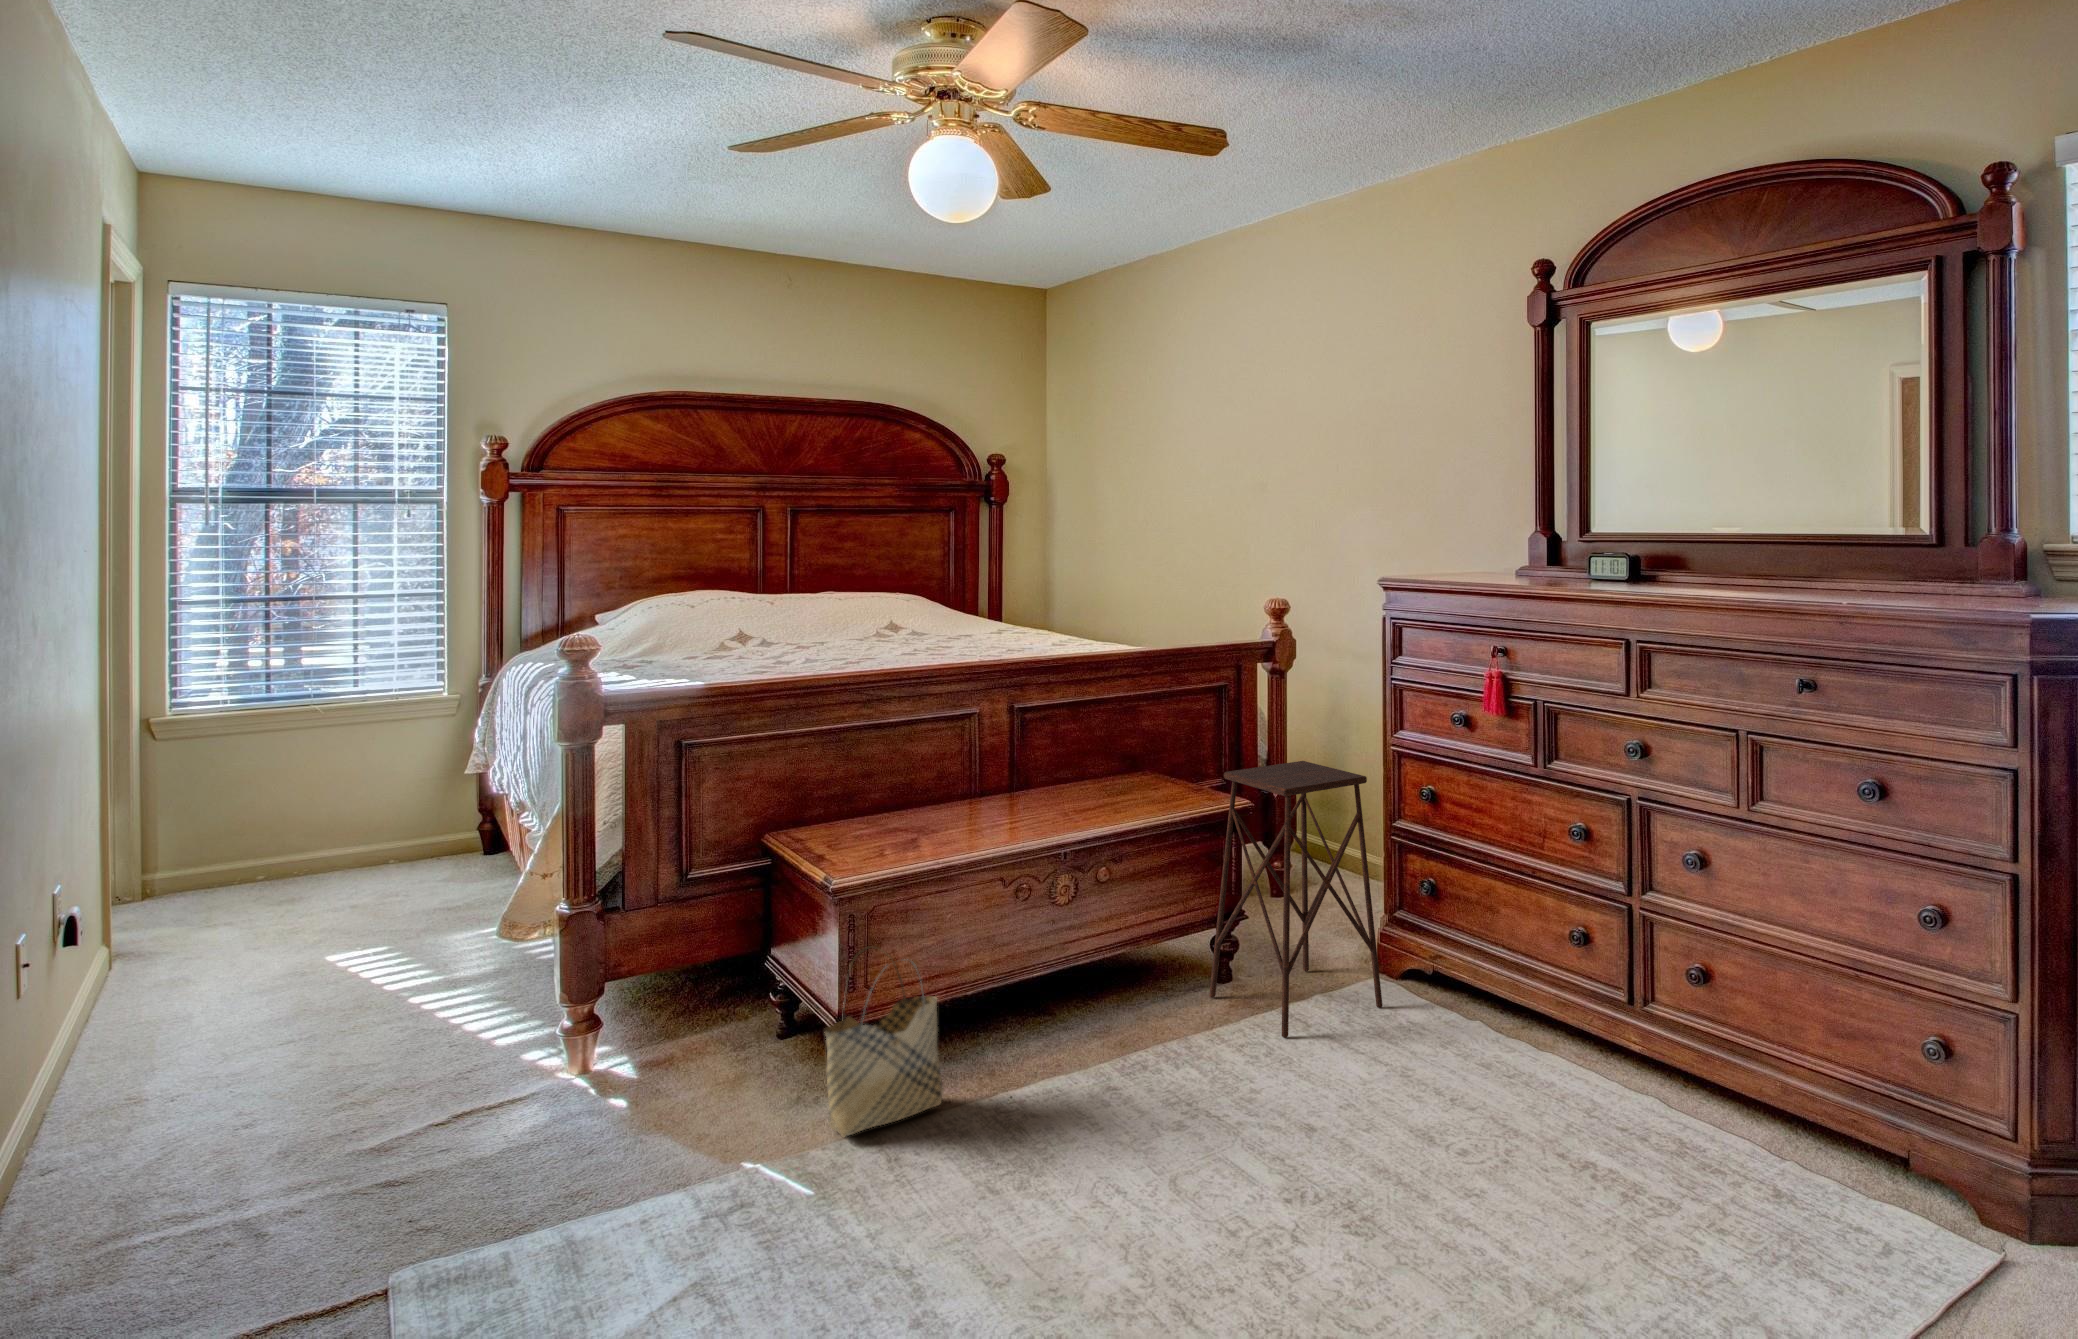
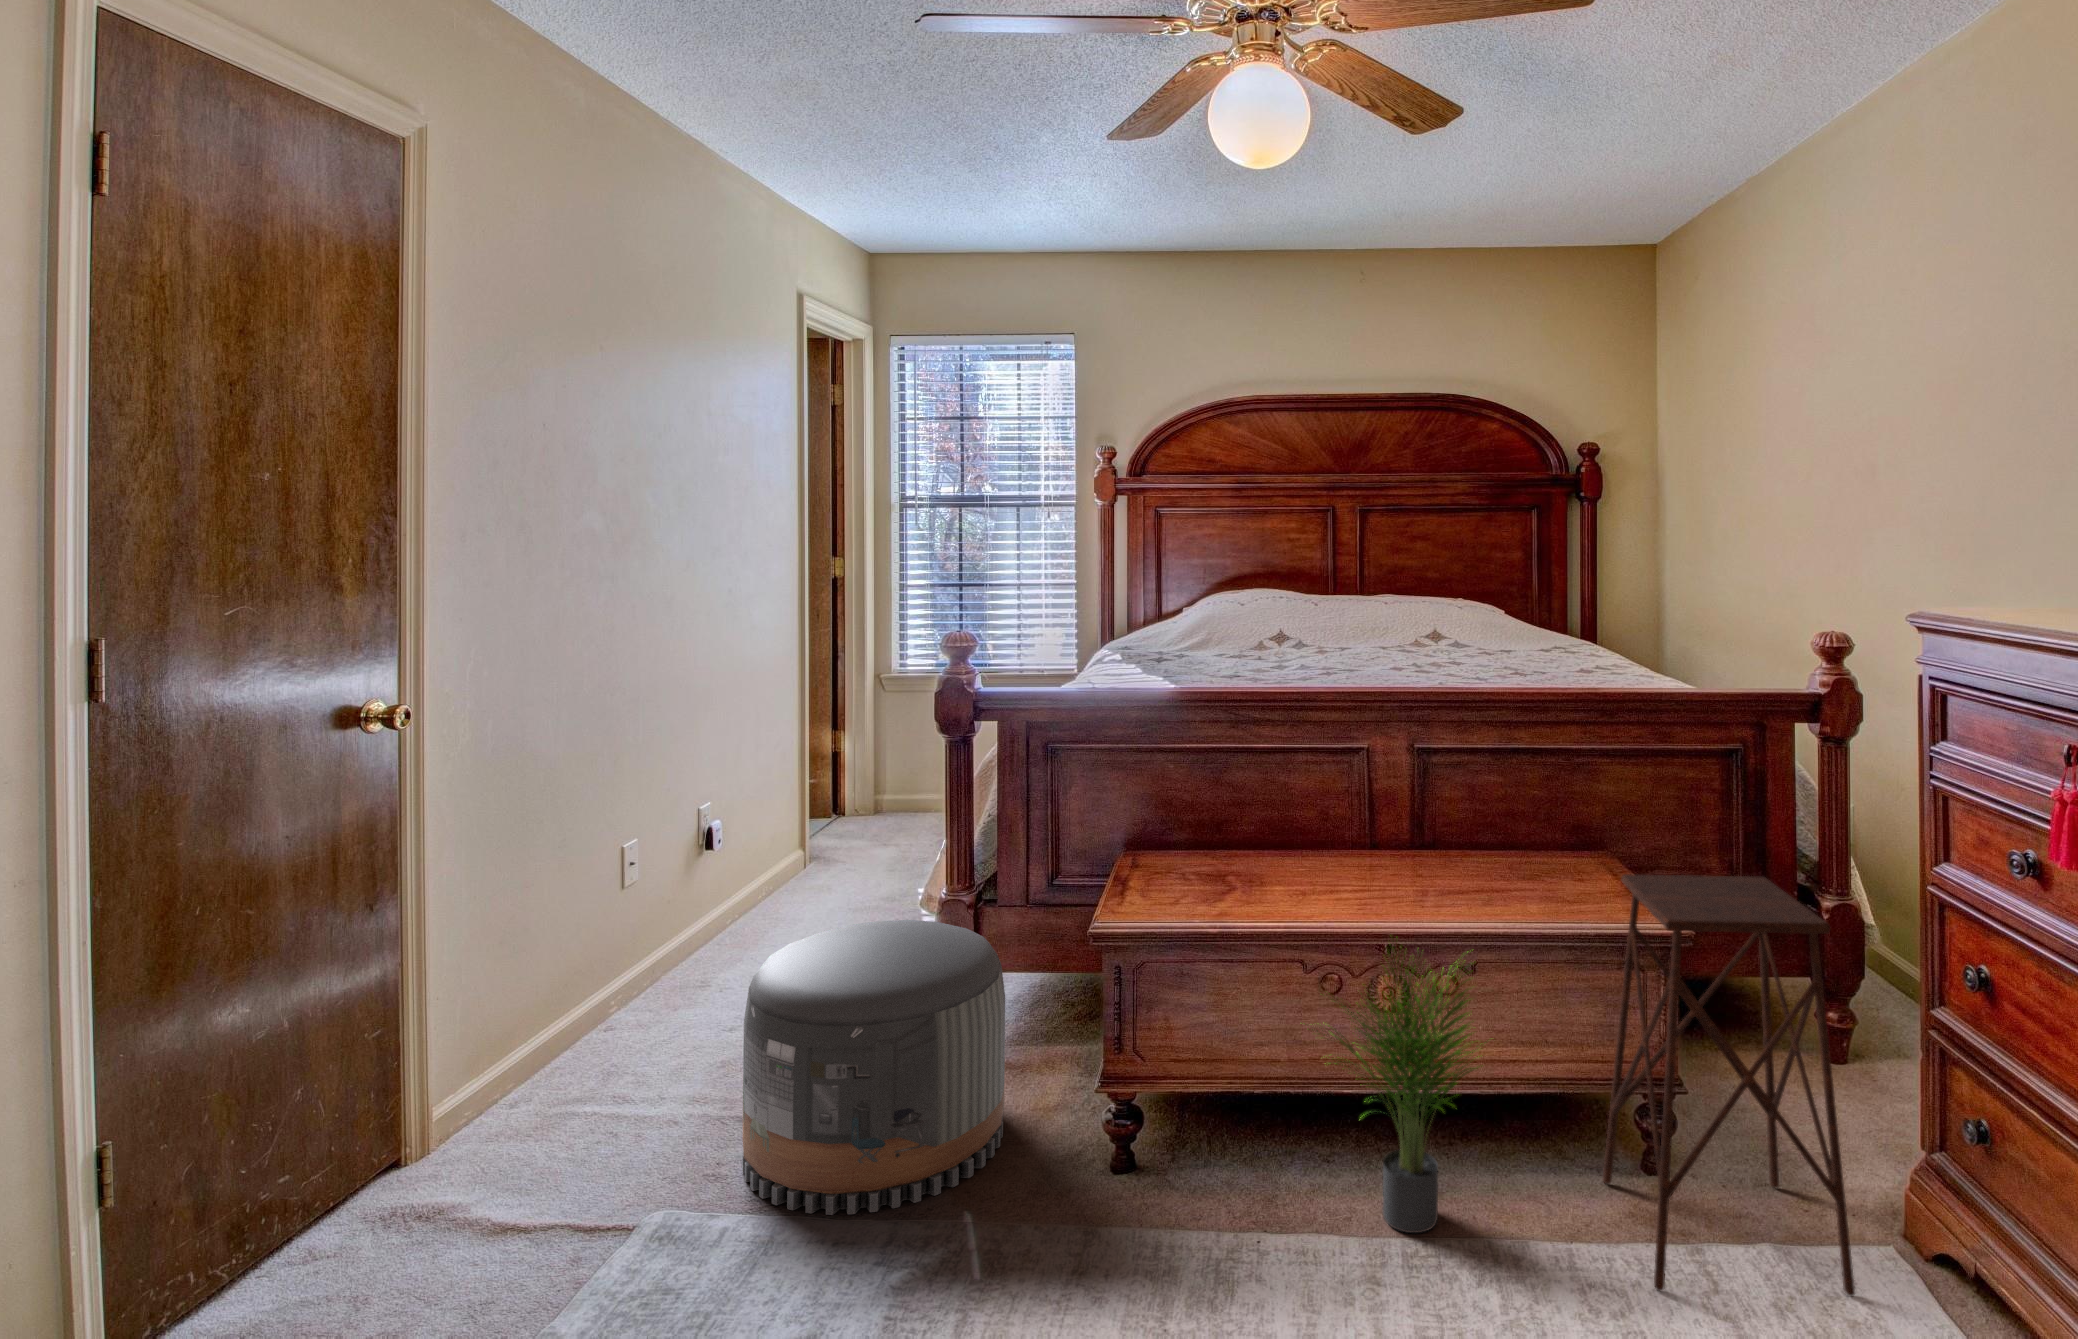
potted plant: none [1019,837,1173,1060] -> present [1317,951,1480,1233]
pouf: none [437,925,728,1222] -> present [742,920,1005,1215]
woven basket: present [824,946,942,1137] -> none [1045,1007,1186,1222]

